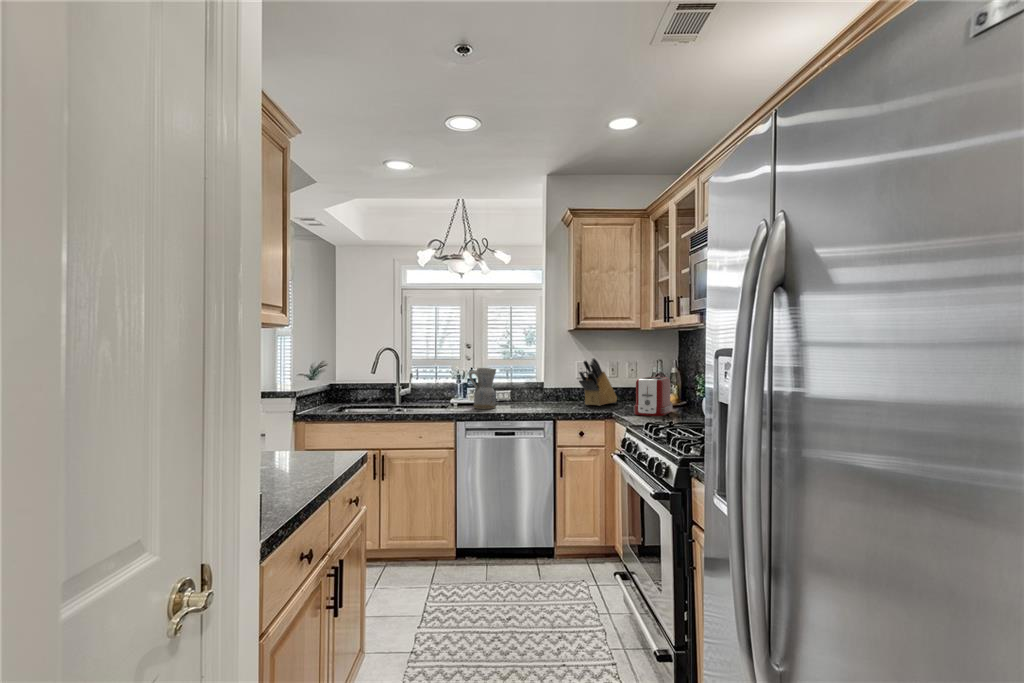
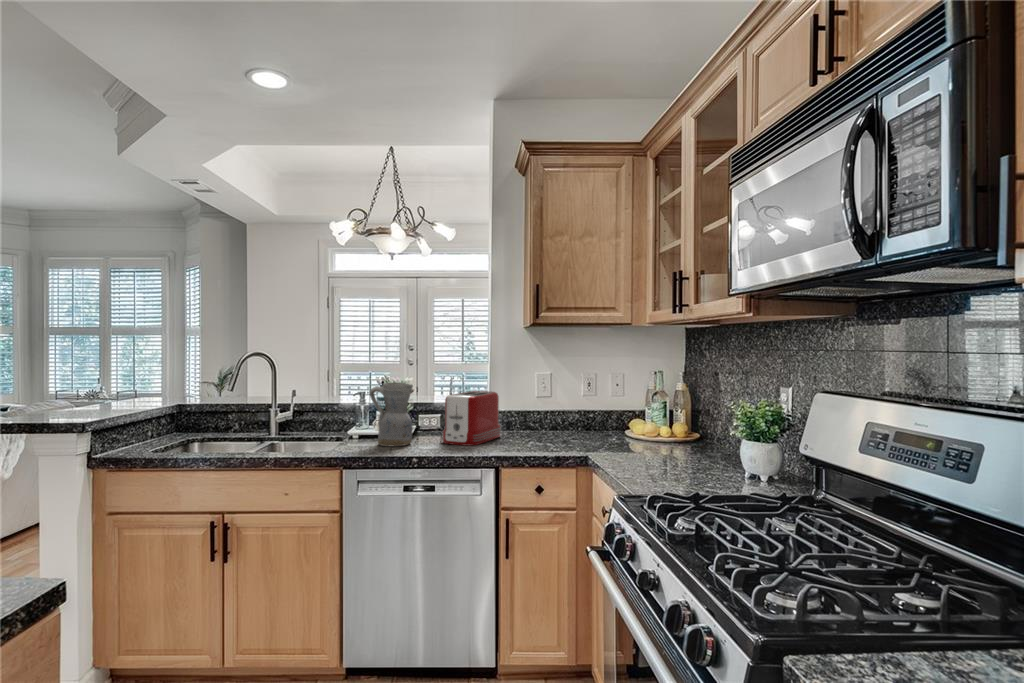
knife block: present [579,358,617,406] -> none [539,367,595,439]
toaster: present [634,377,673,416] -> present [442,391,501,445]

